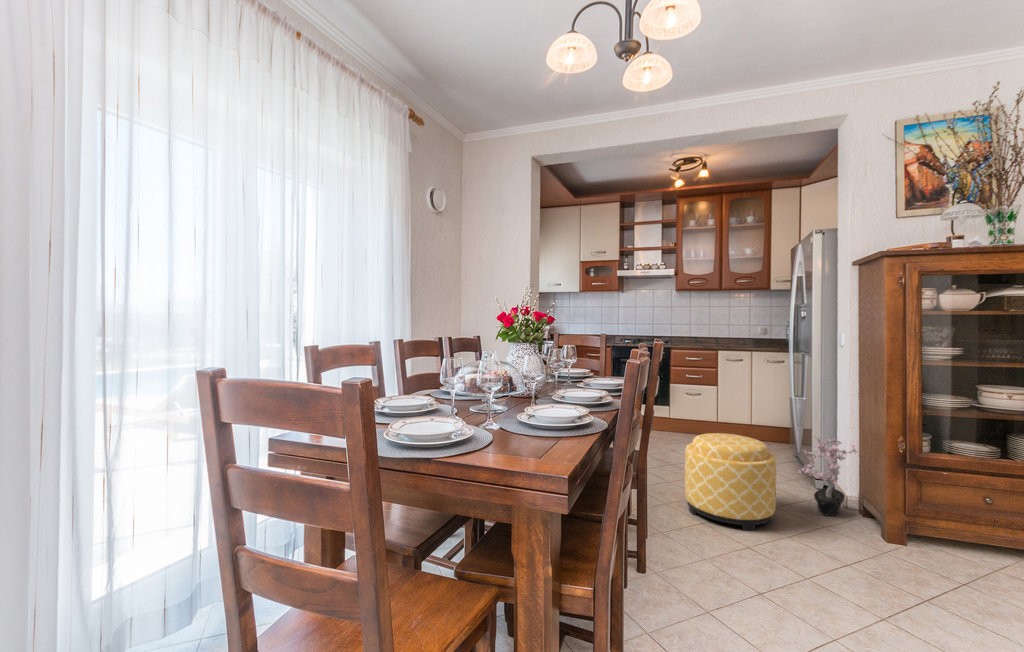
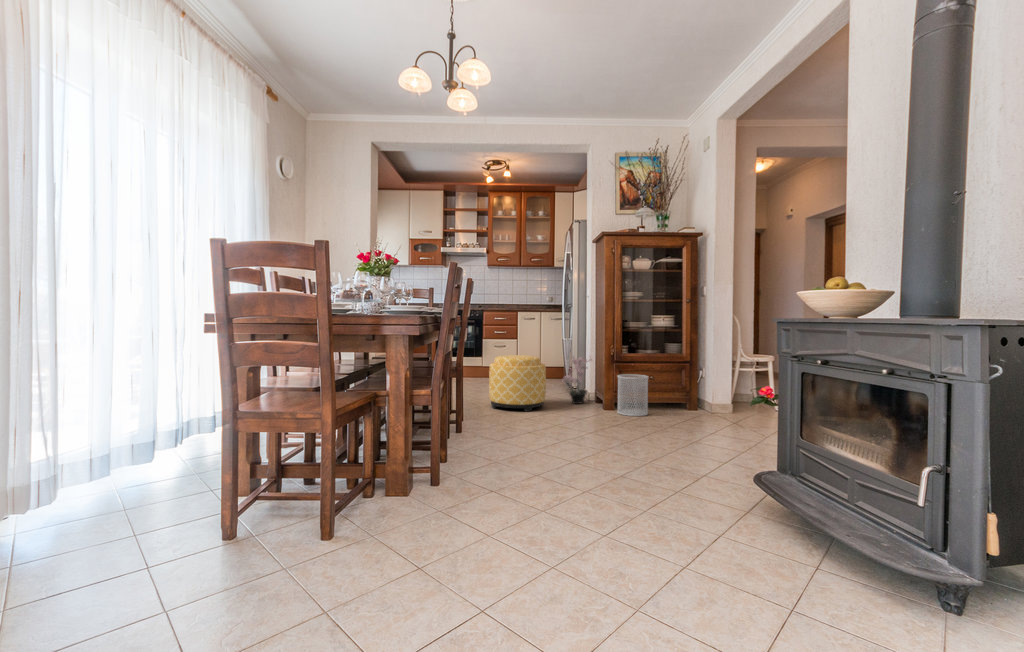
wastebasket: none [916,490,990,578] -> present [617,374,649,416]

